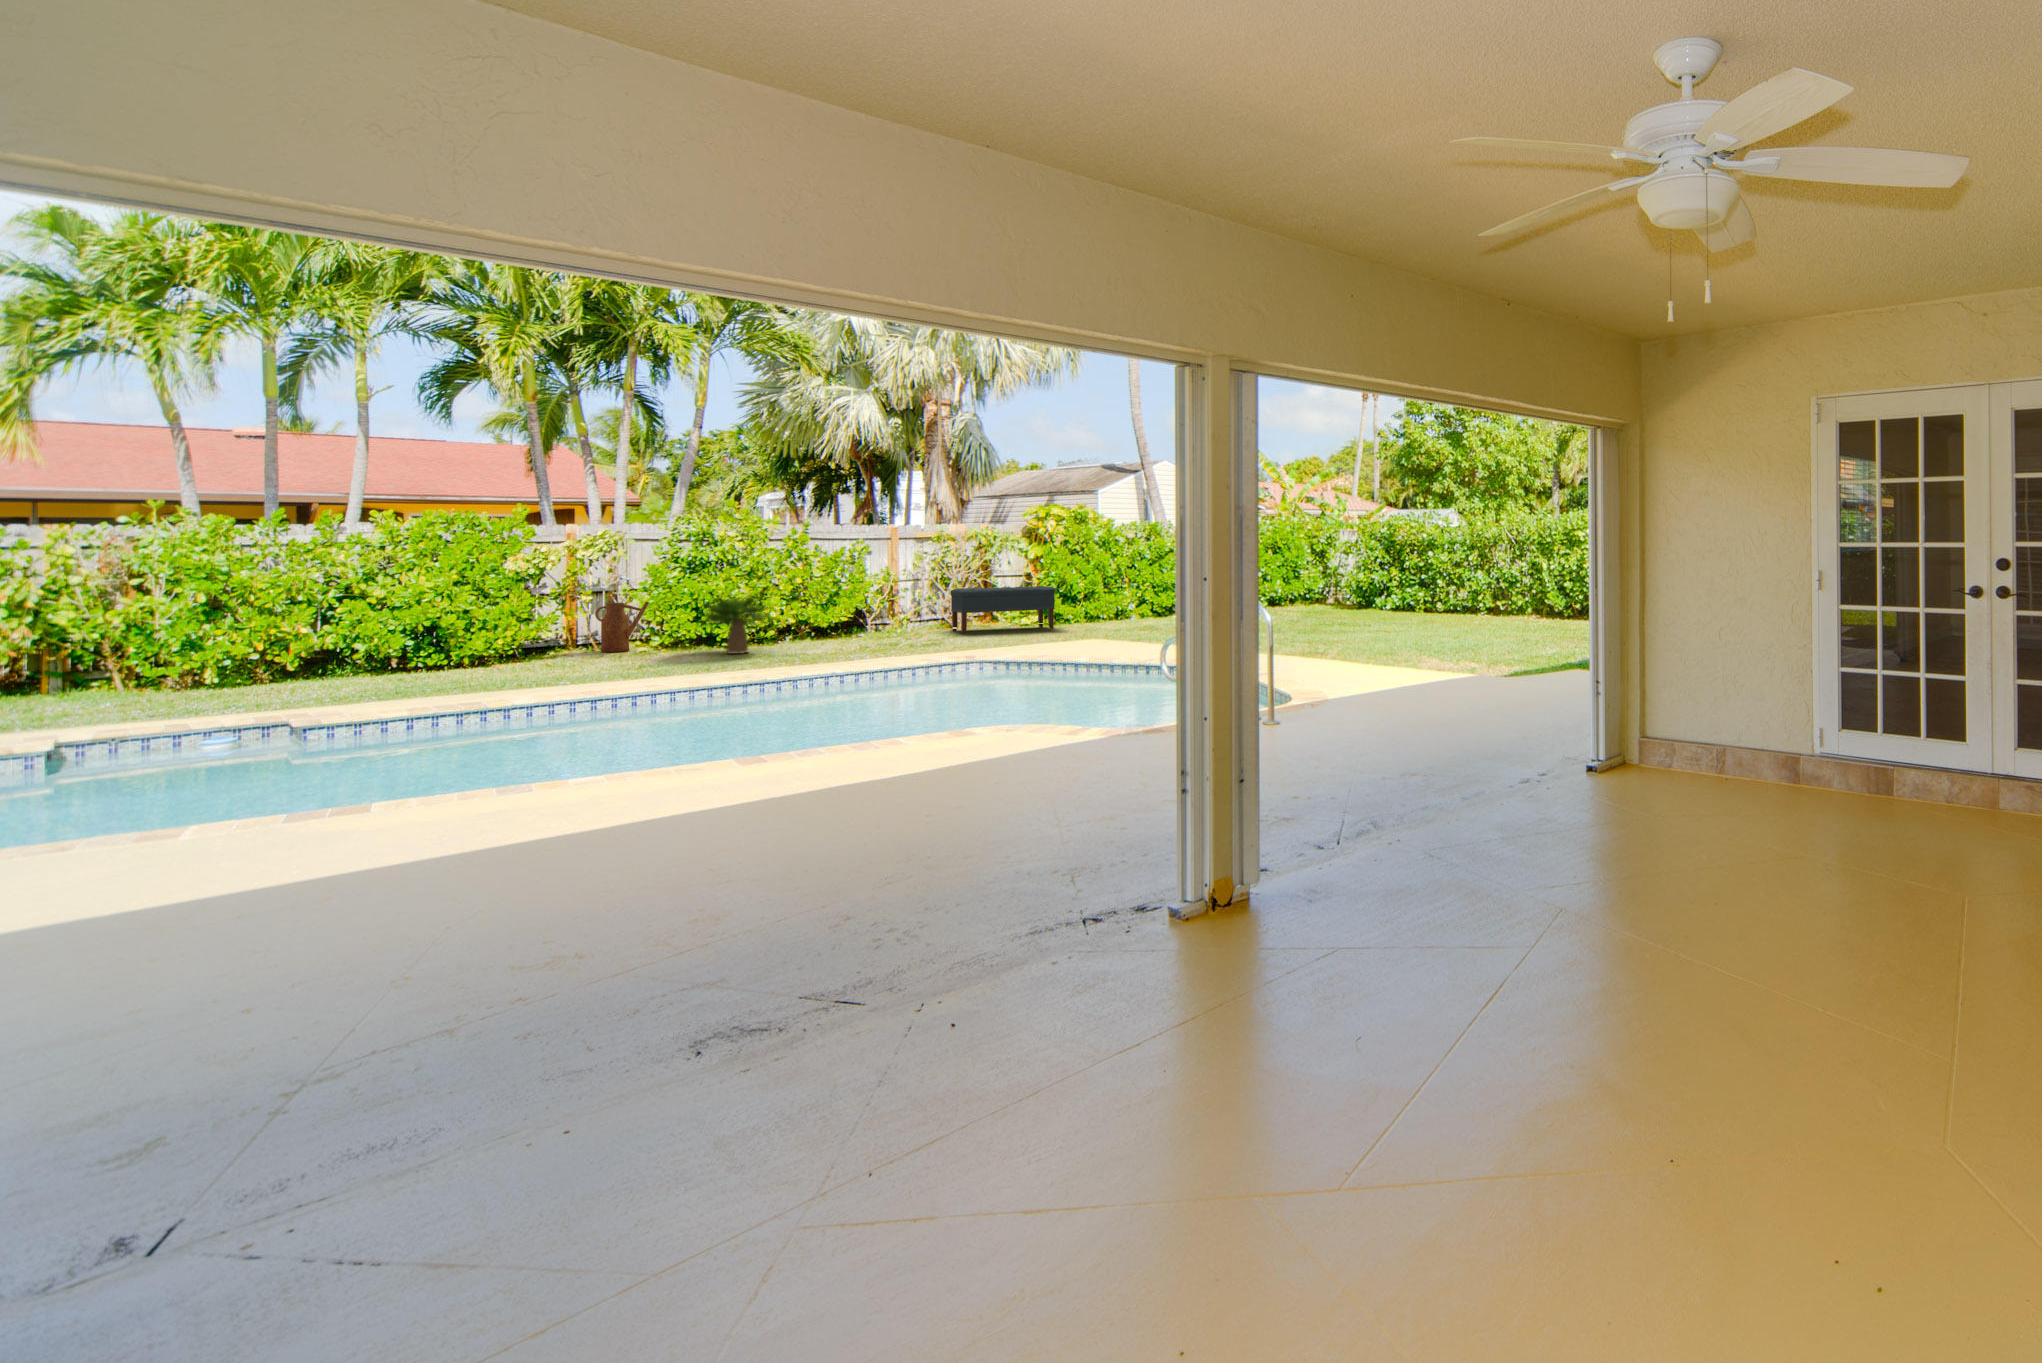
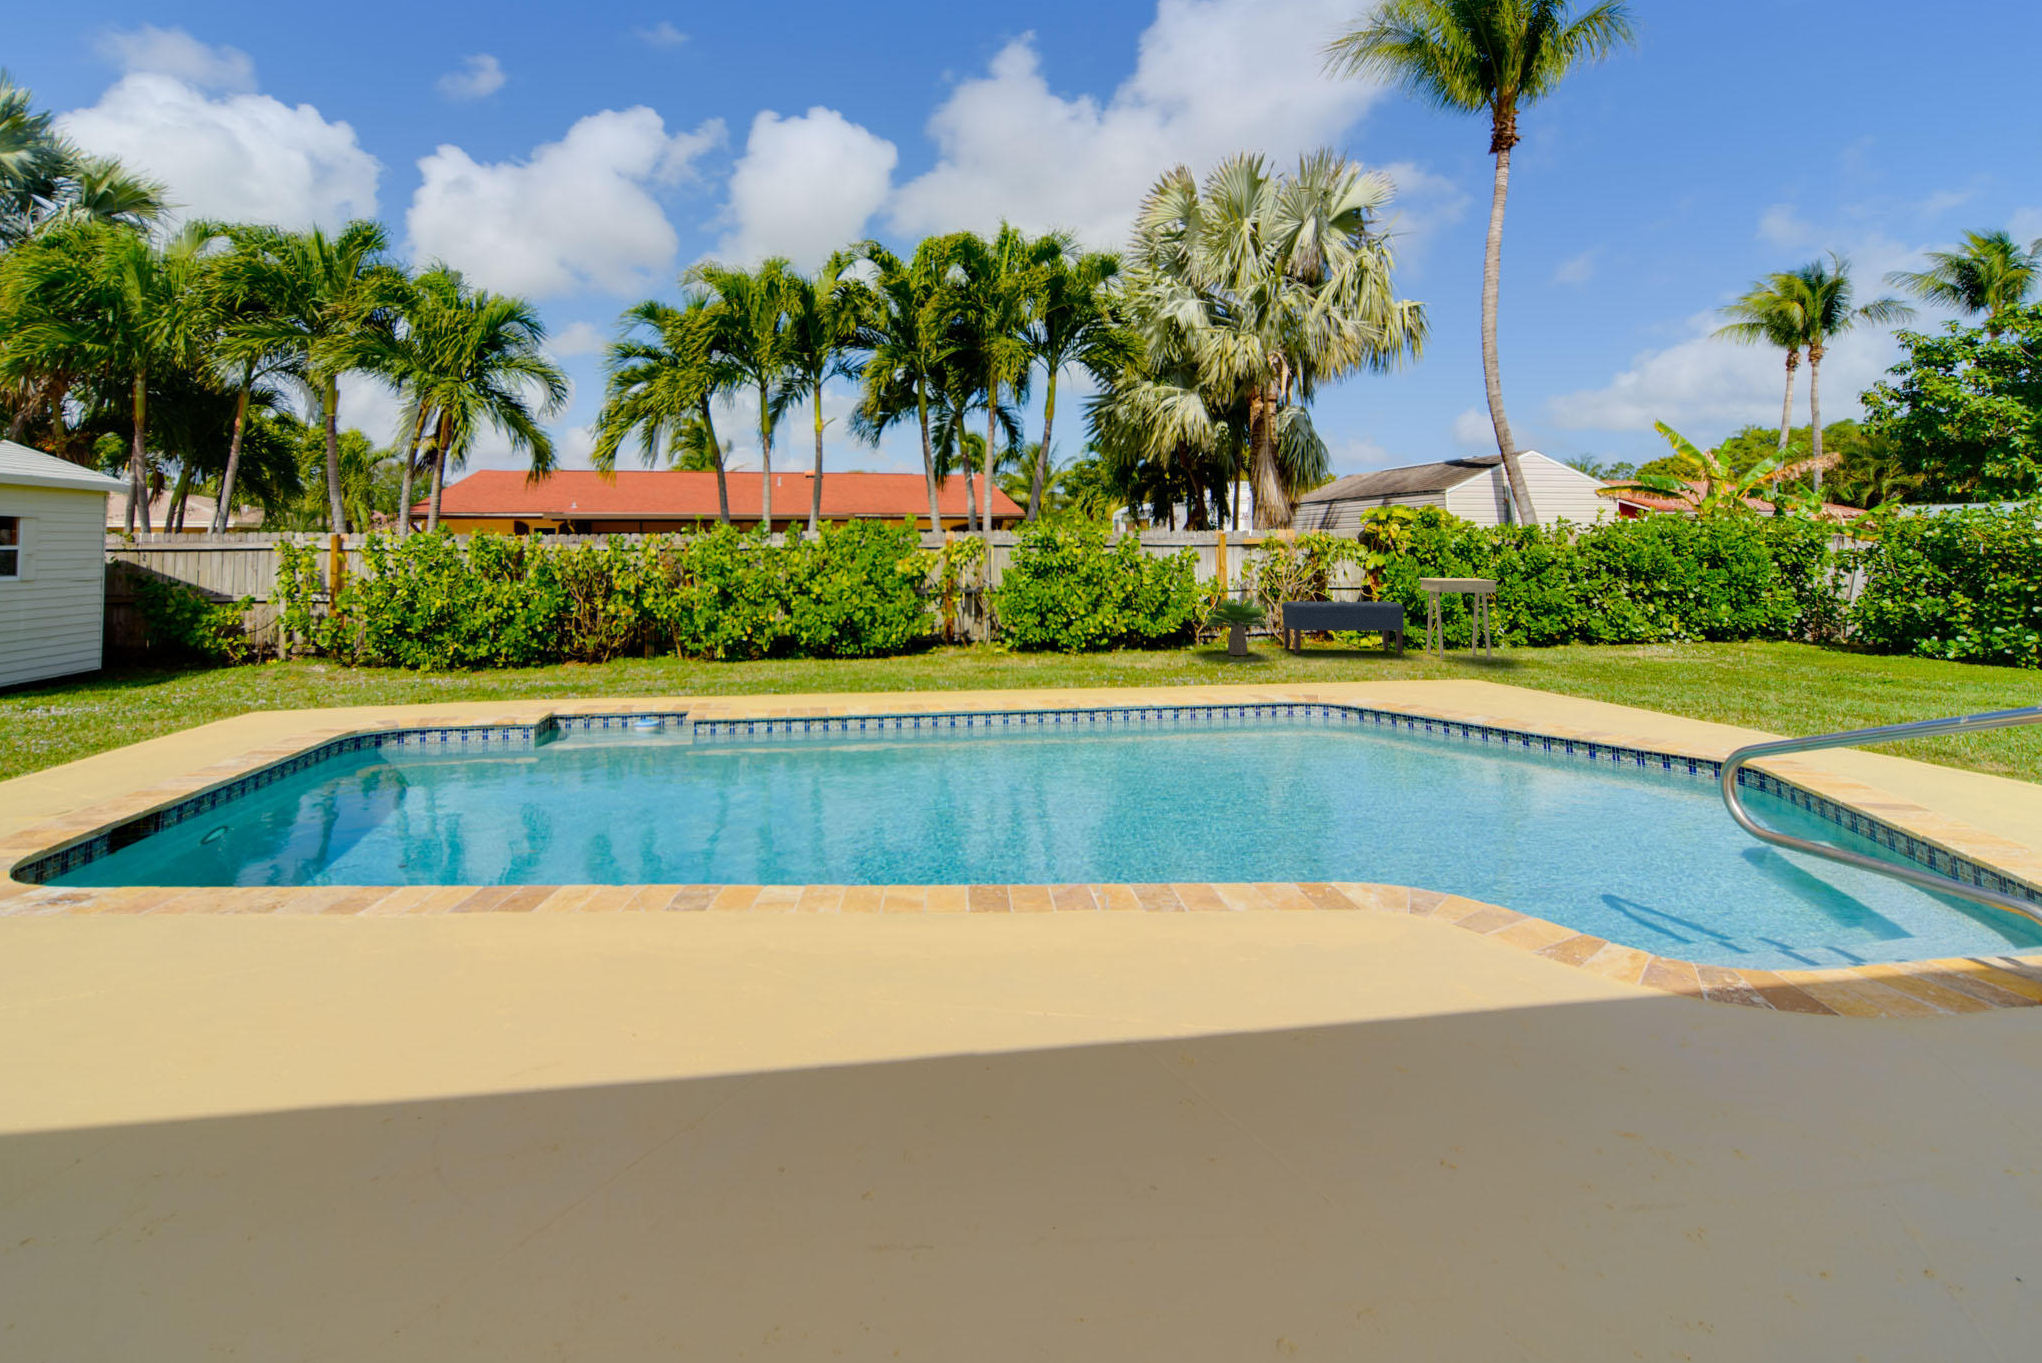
side table: none [1068,565,1126,631] -> present [1419,578,1498,660]
potted plant: present [701,595,771,654] -> present [1204,597,1268,655]
watering can: present [595,602,649,652] -> none [956,606,998,654]

